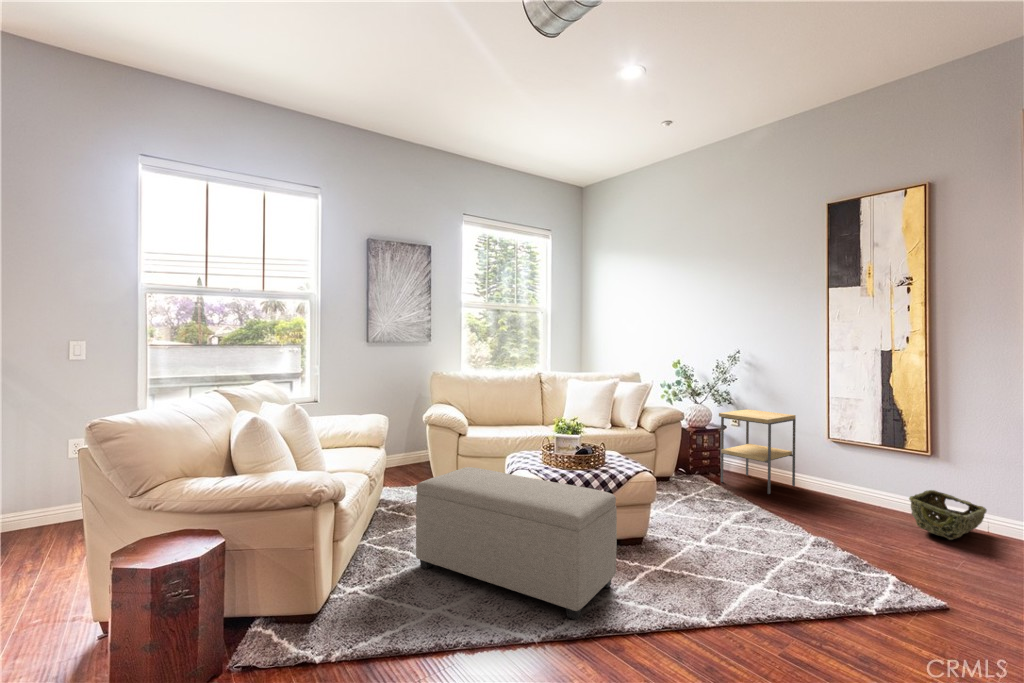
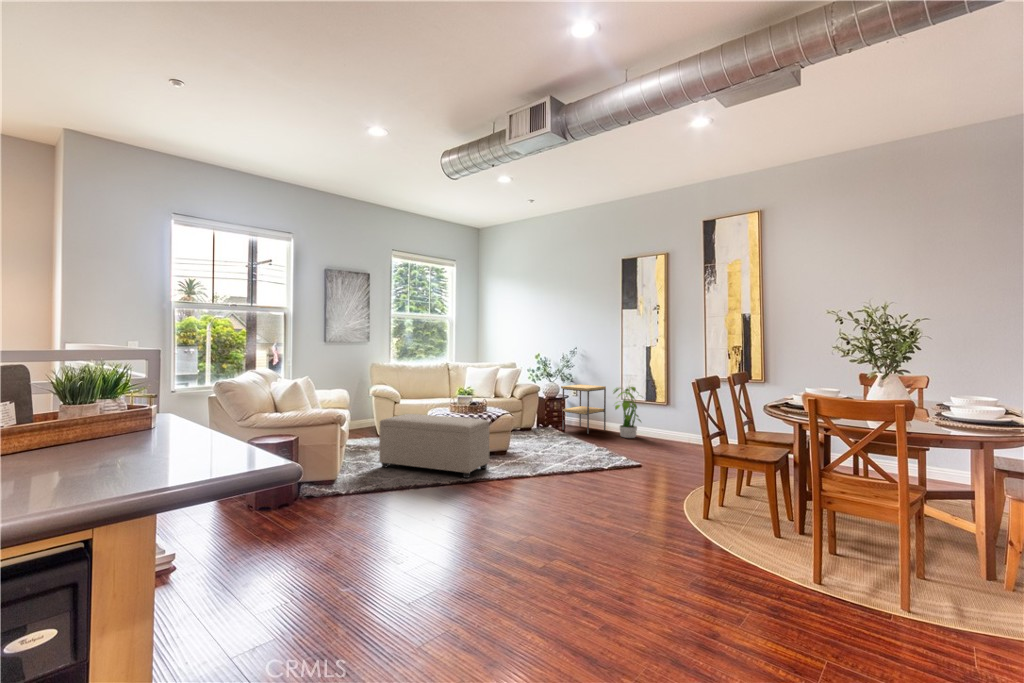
potted plant: none [813,415,881,509] -> present [613,387,641,438]
woven basket: present [909,490,987,540] -> none [651,424,690,447]

